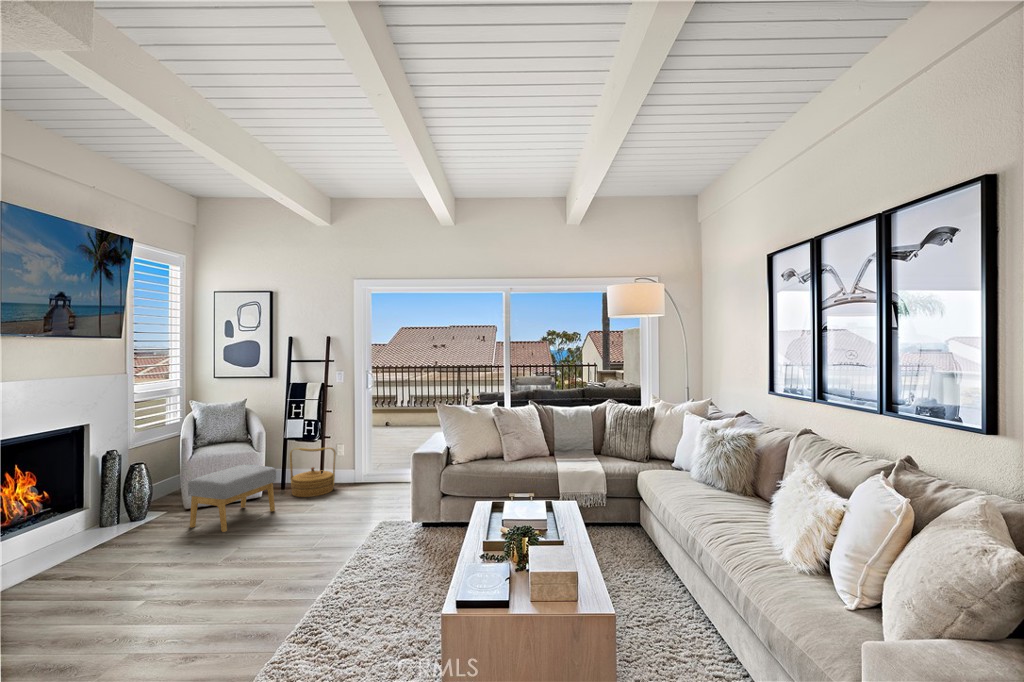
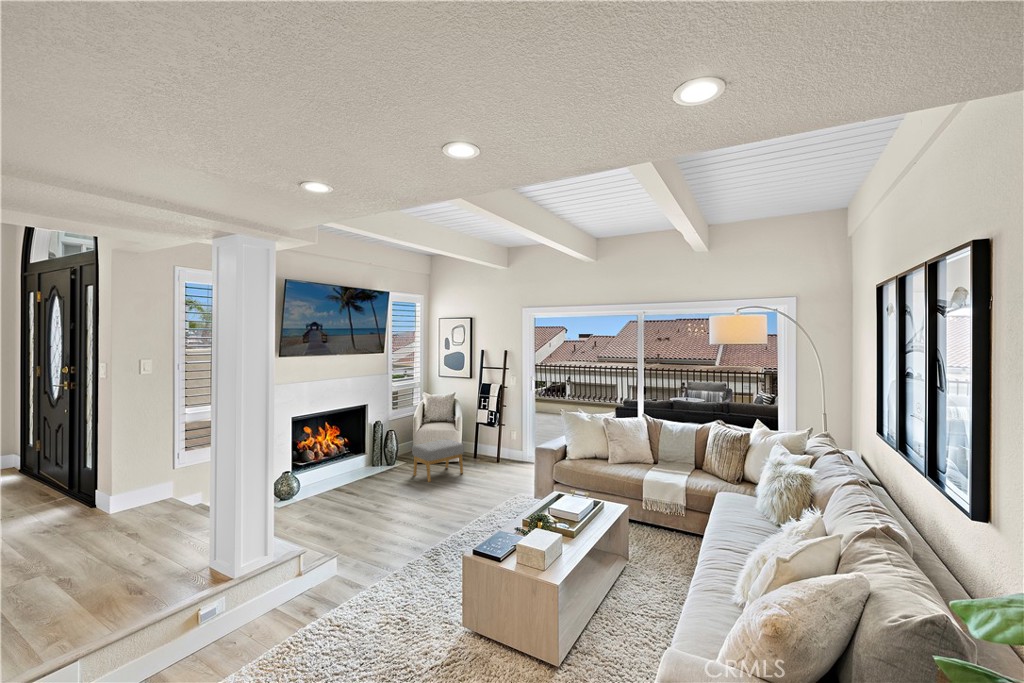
woven basket: present [290,448,336,497] -> none [479,431,509,467]

